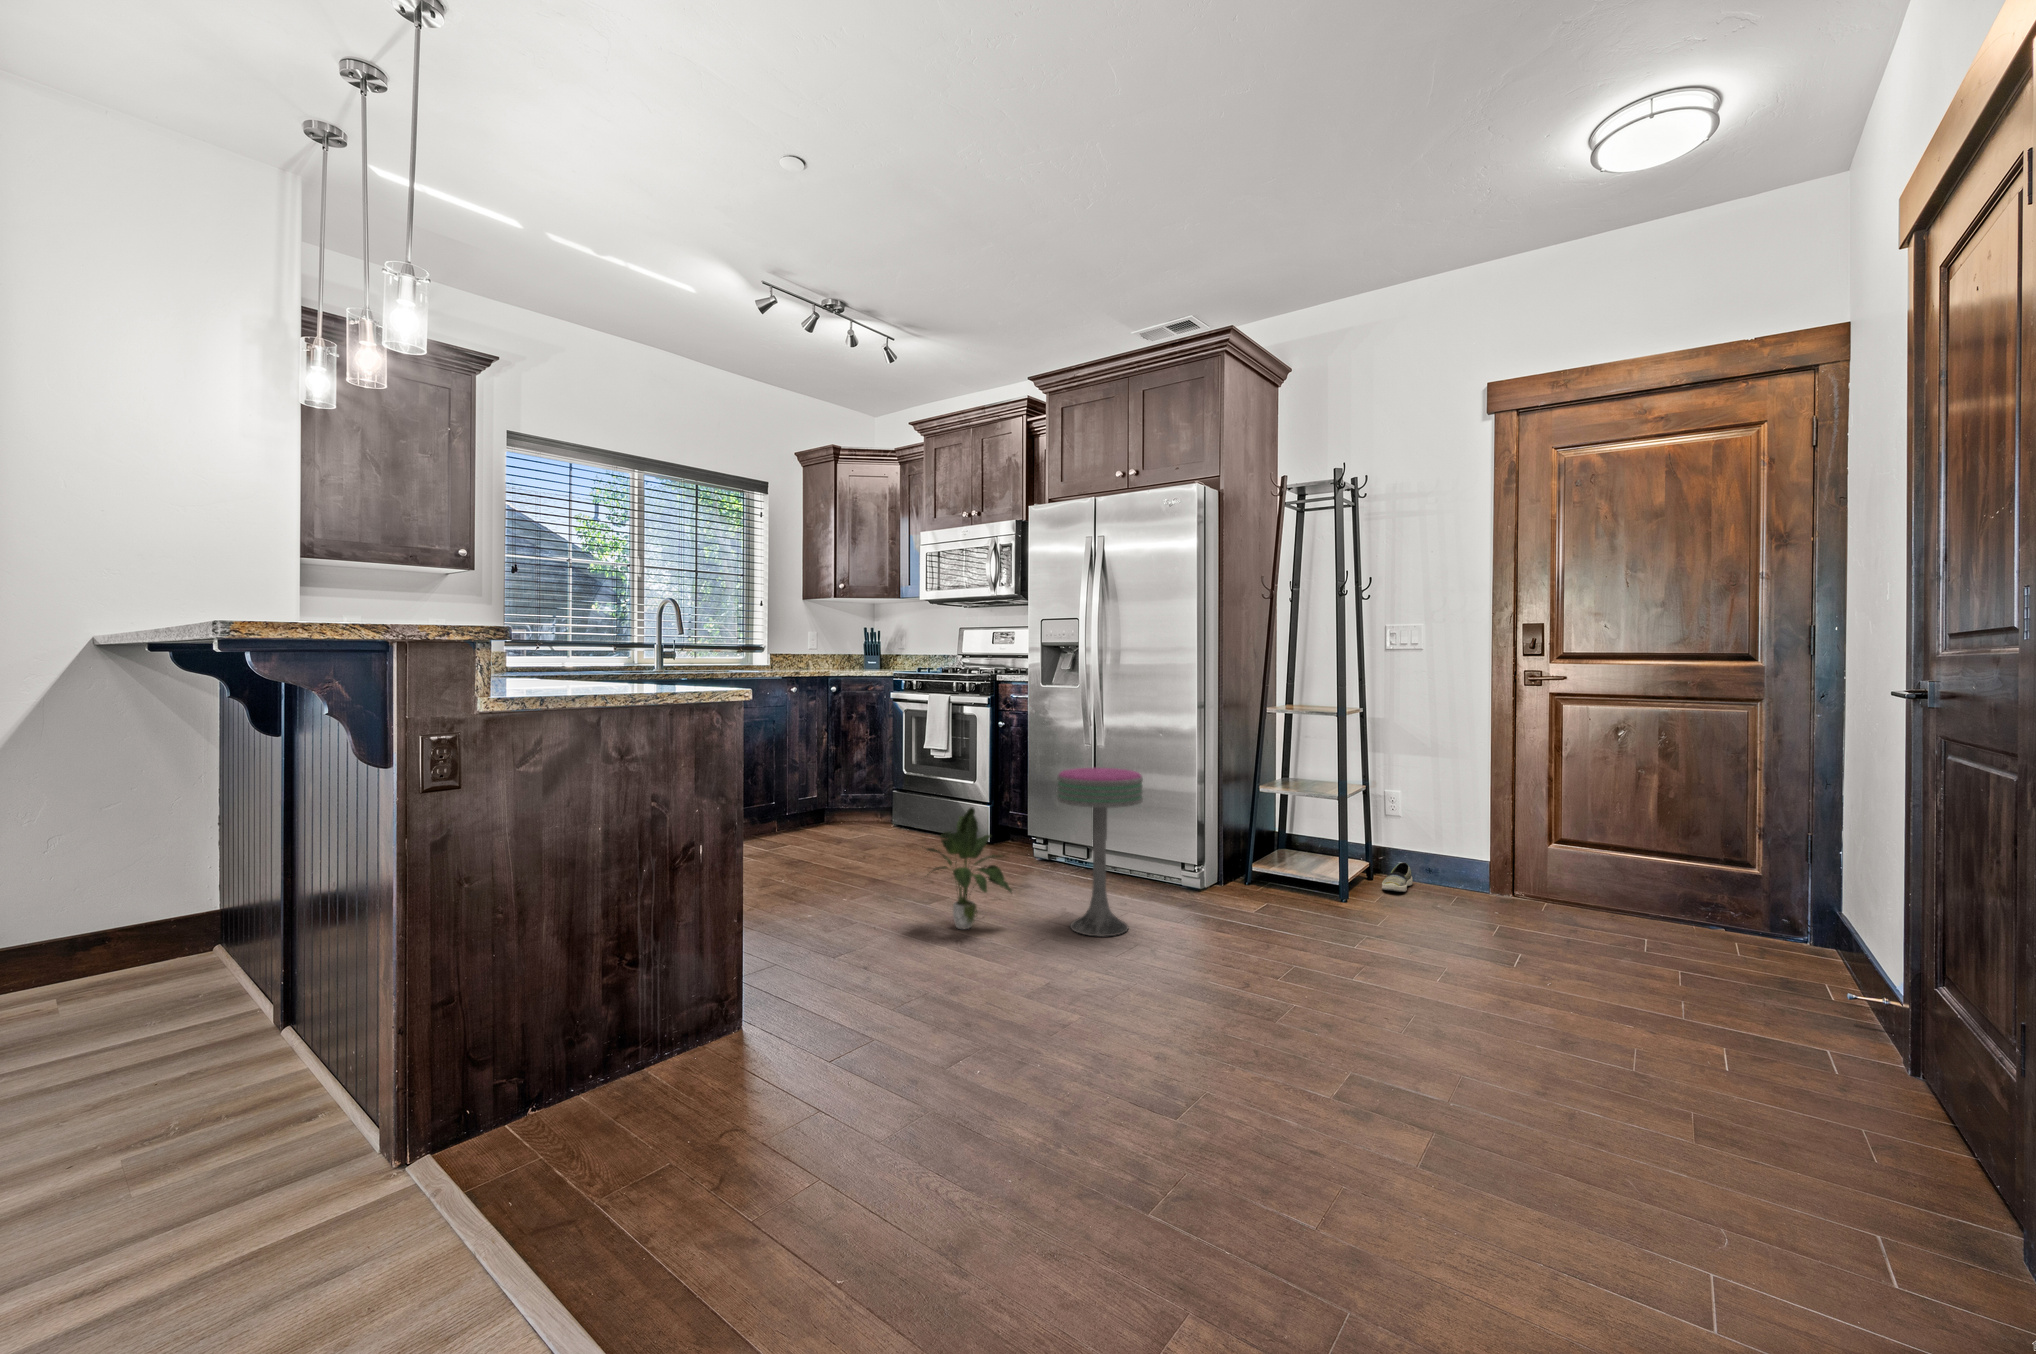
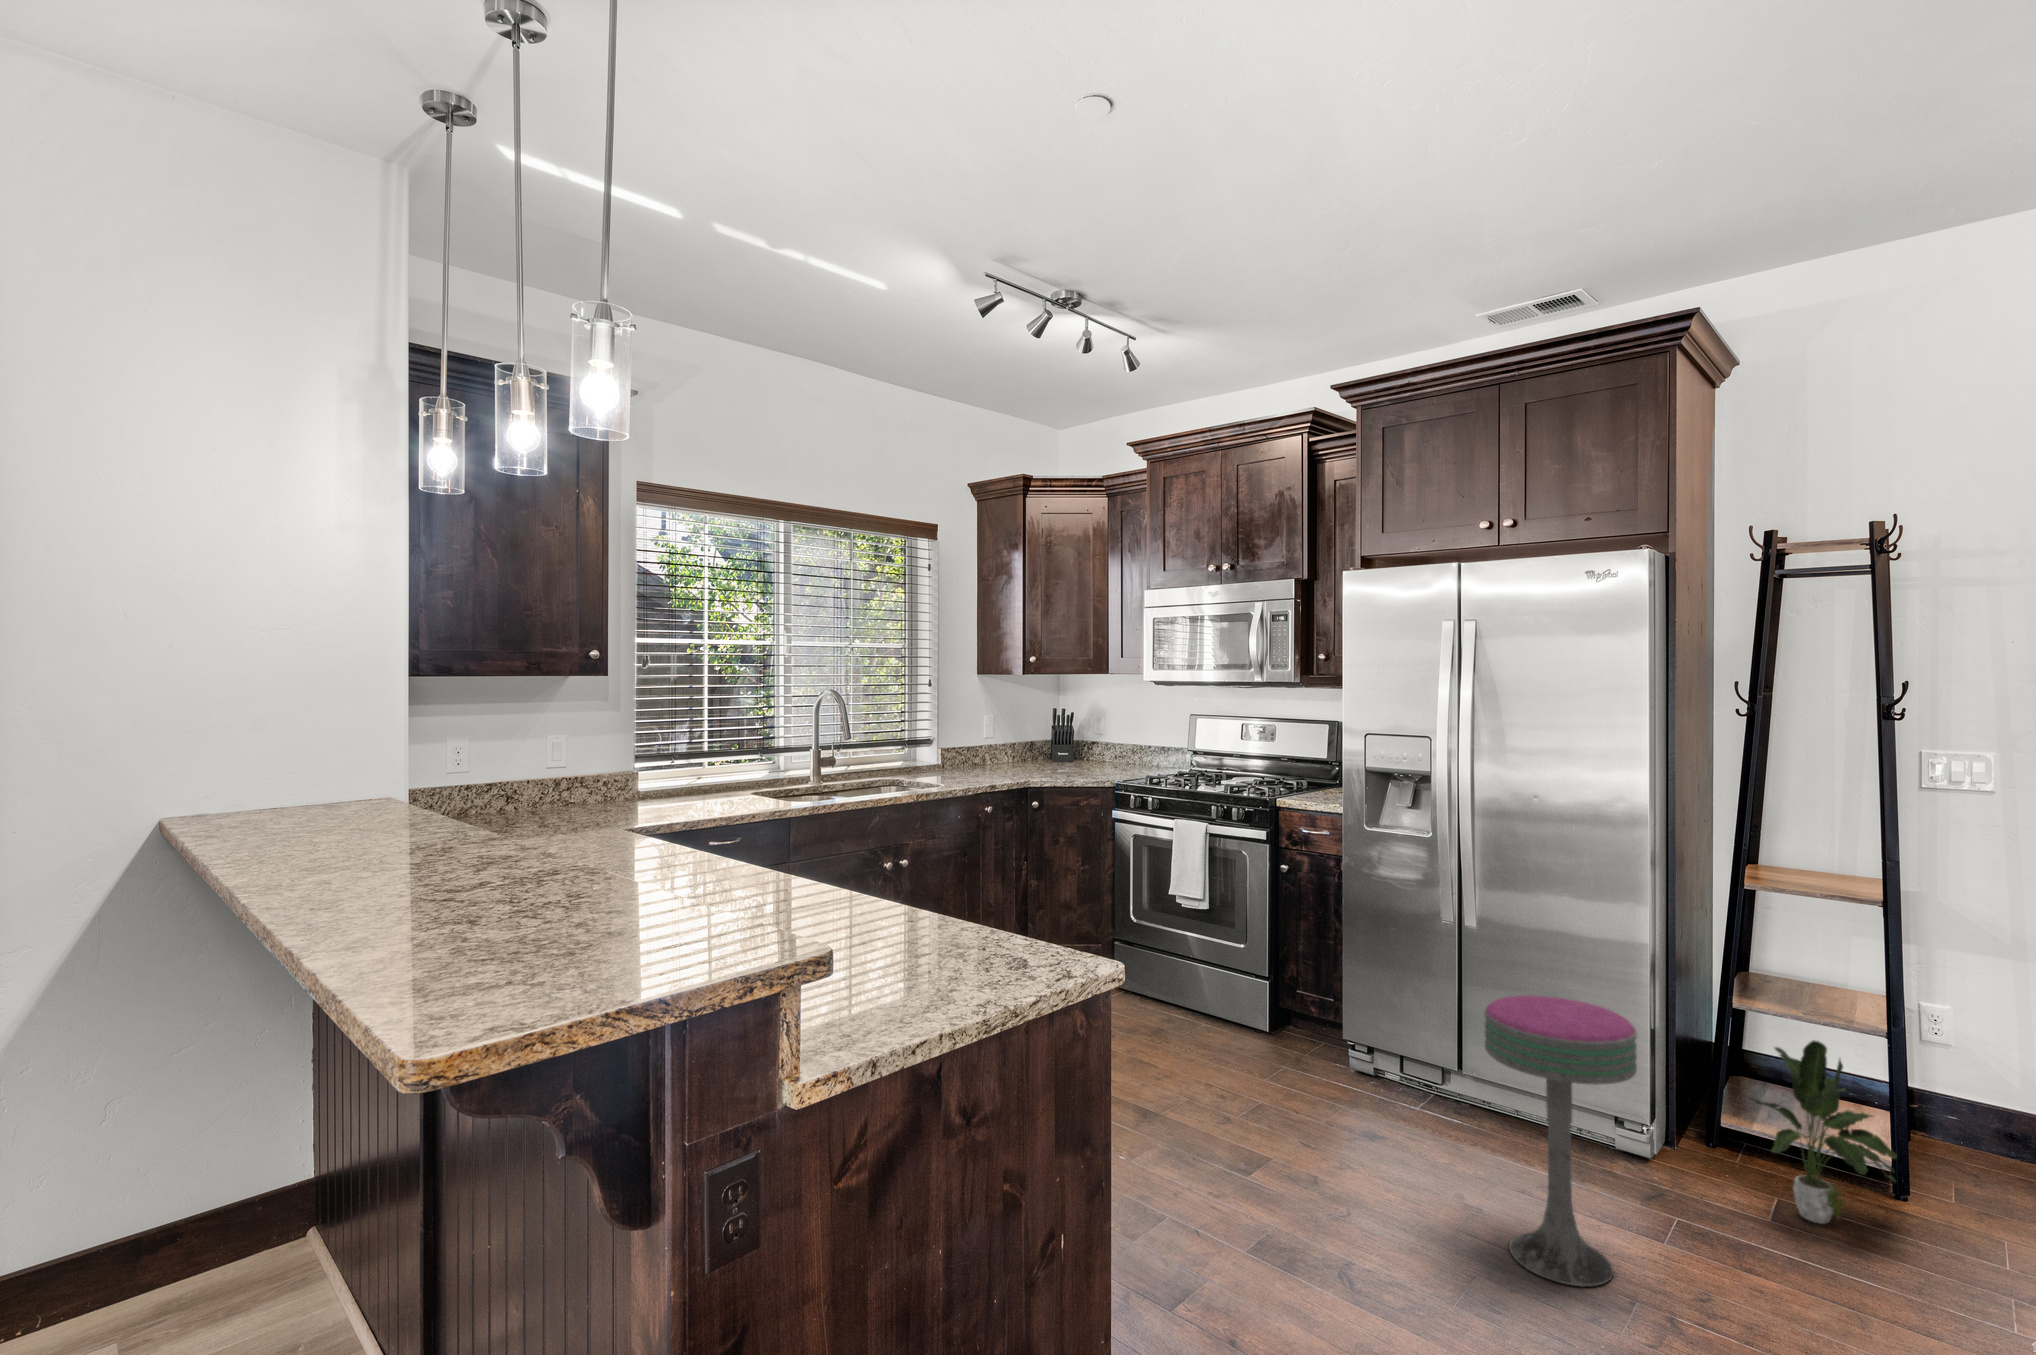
potted plant: present [926,807,1012,929] -> present [1750,1041,1897,1224]
shoe: present [1382,863,1413,892] -> none [1959,1126,2010,1185]

